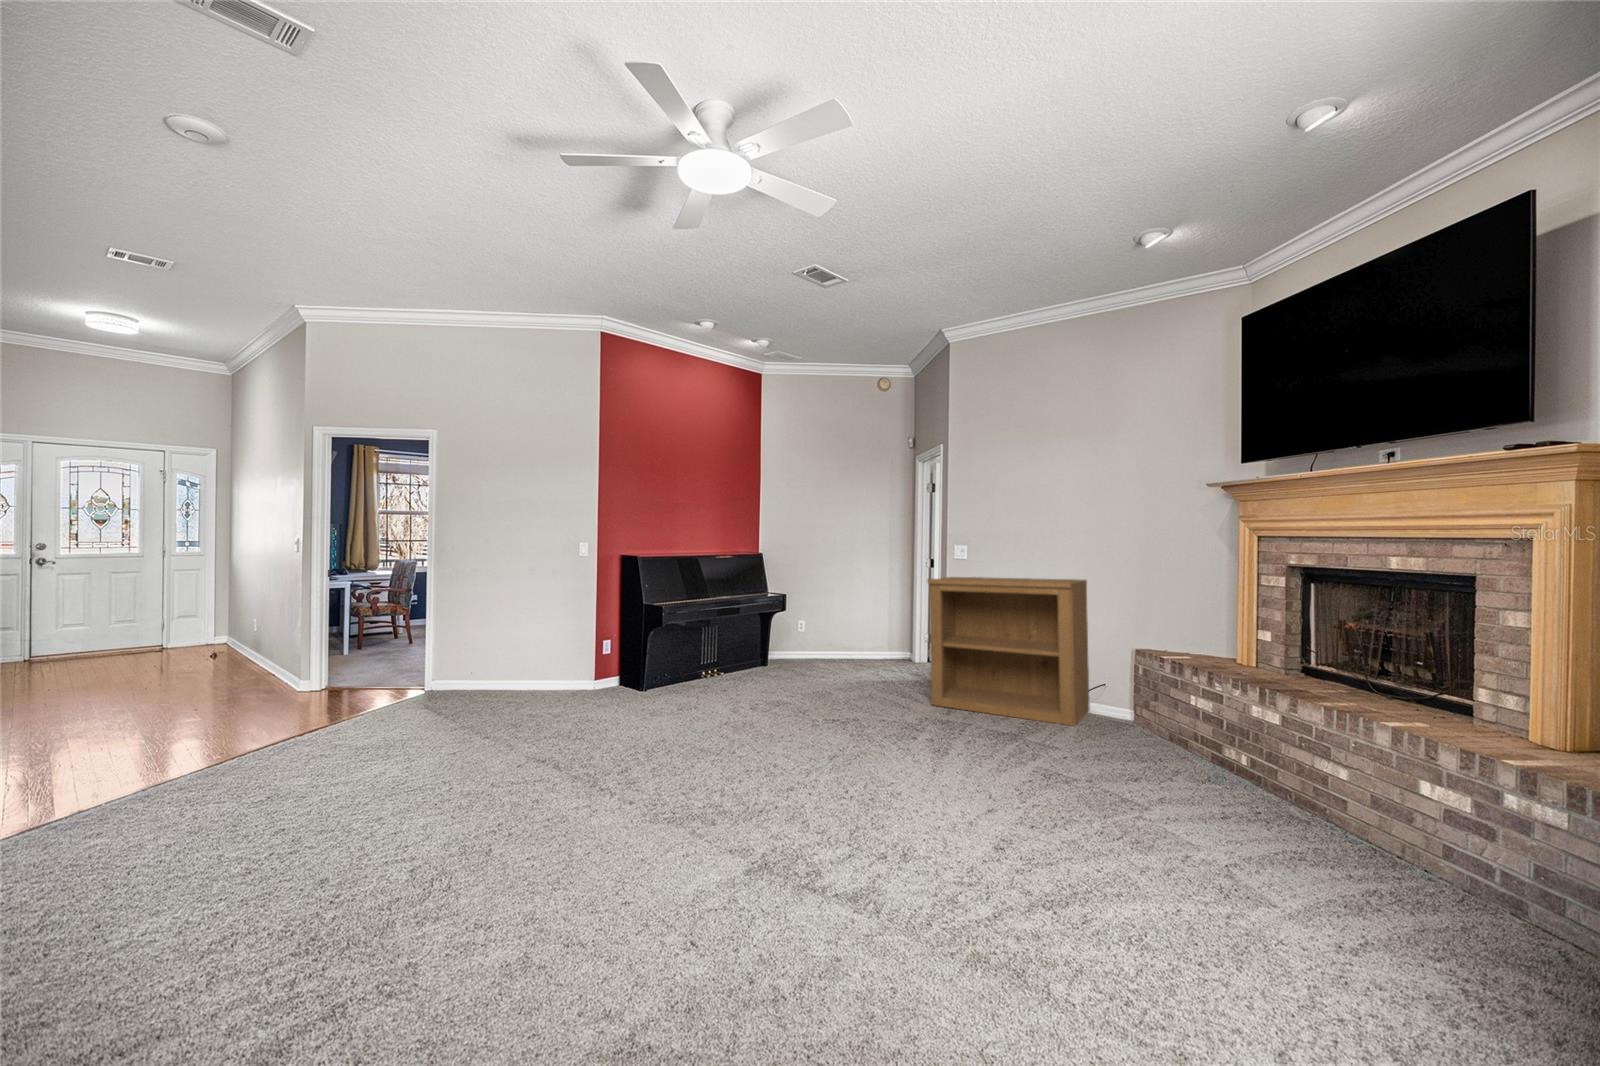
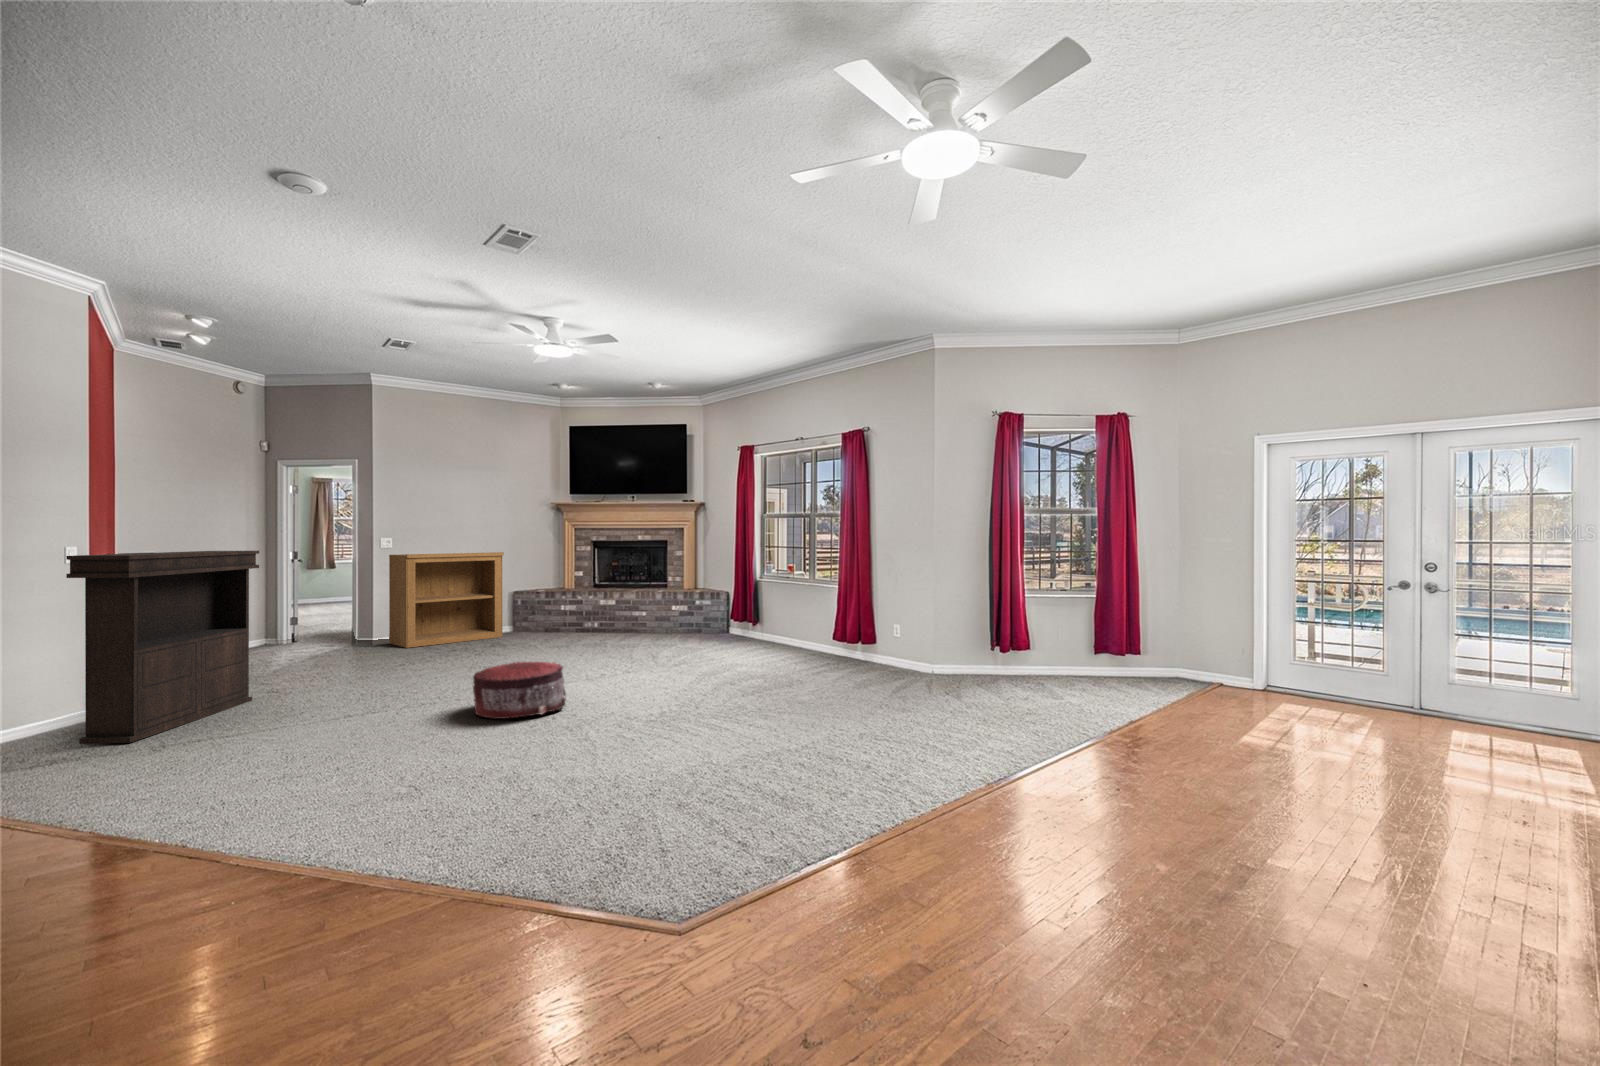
console table: none [464,571,638,735] -> present [66,551,259,744]
pouf: none [386,779,557,920] -> present [473,662,566,719]

